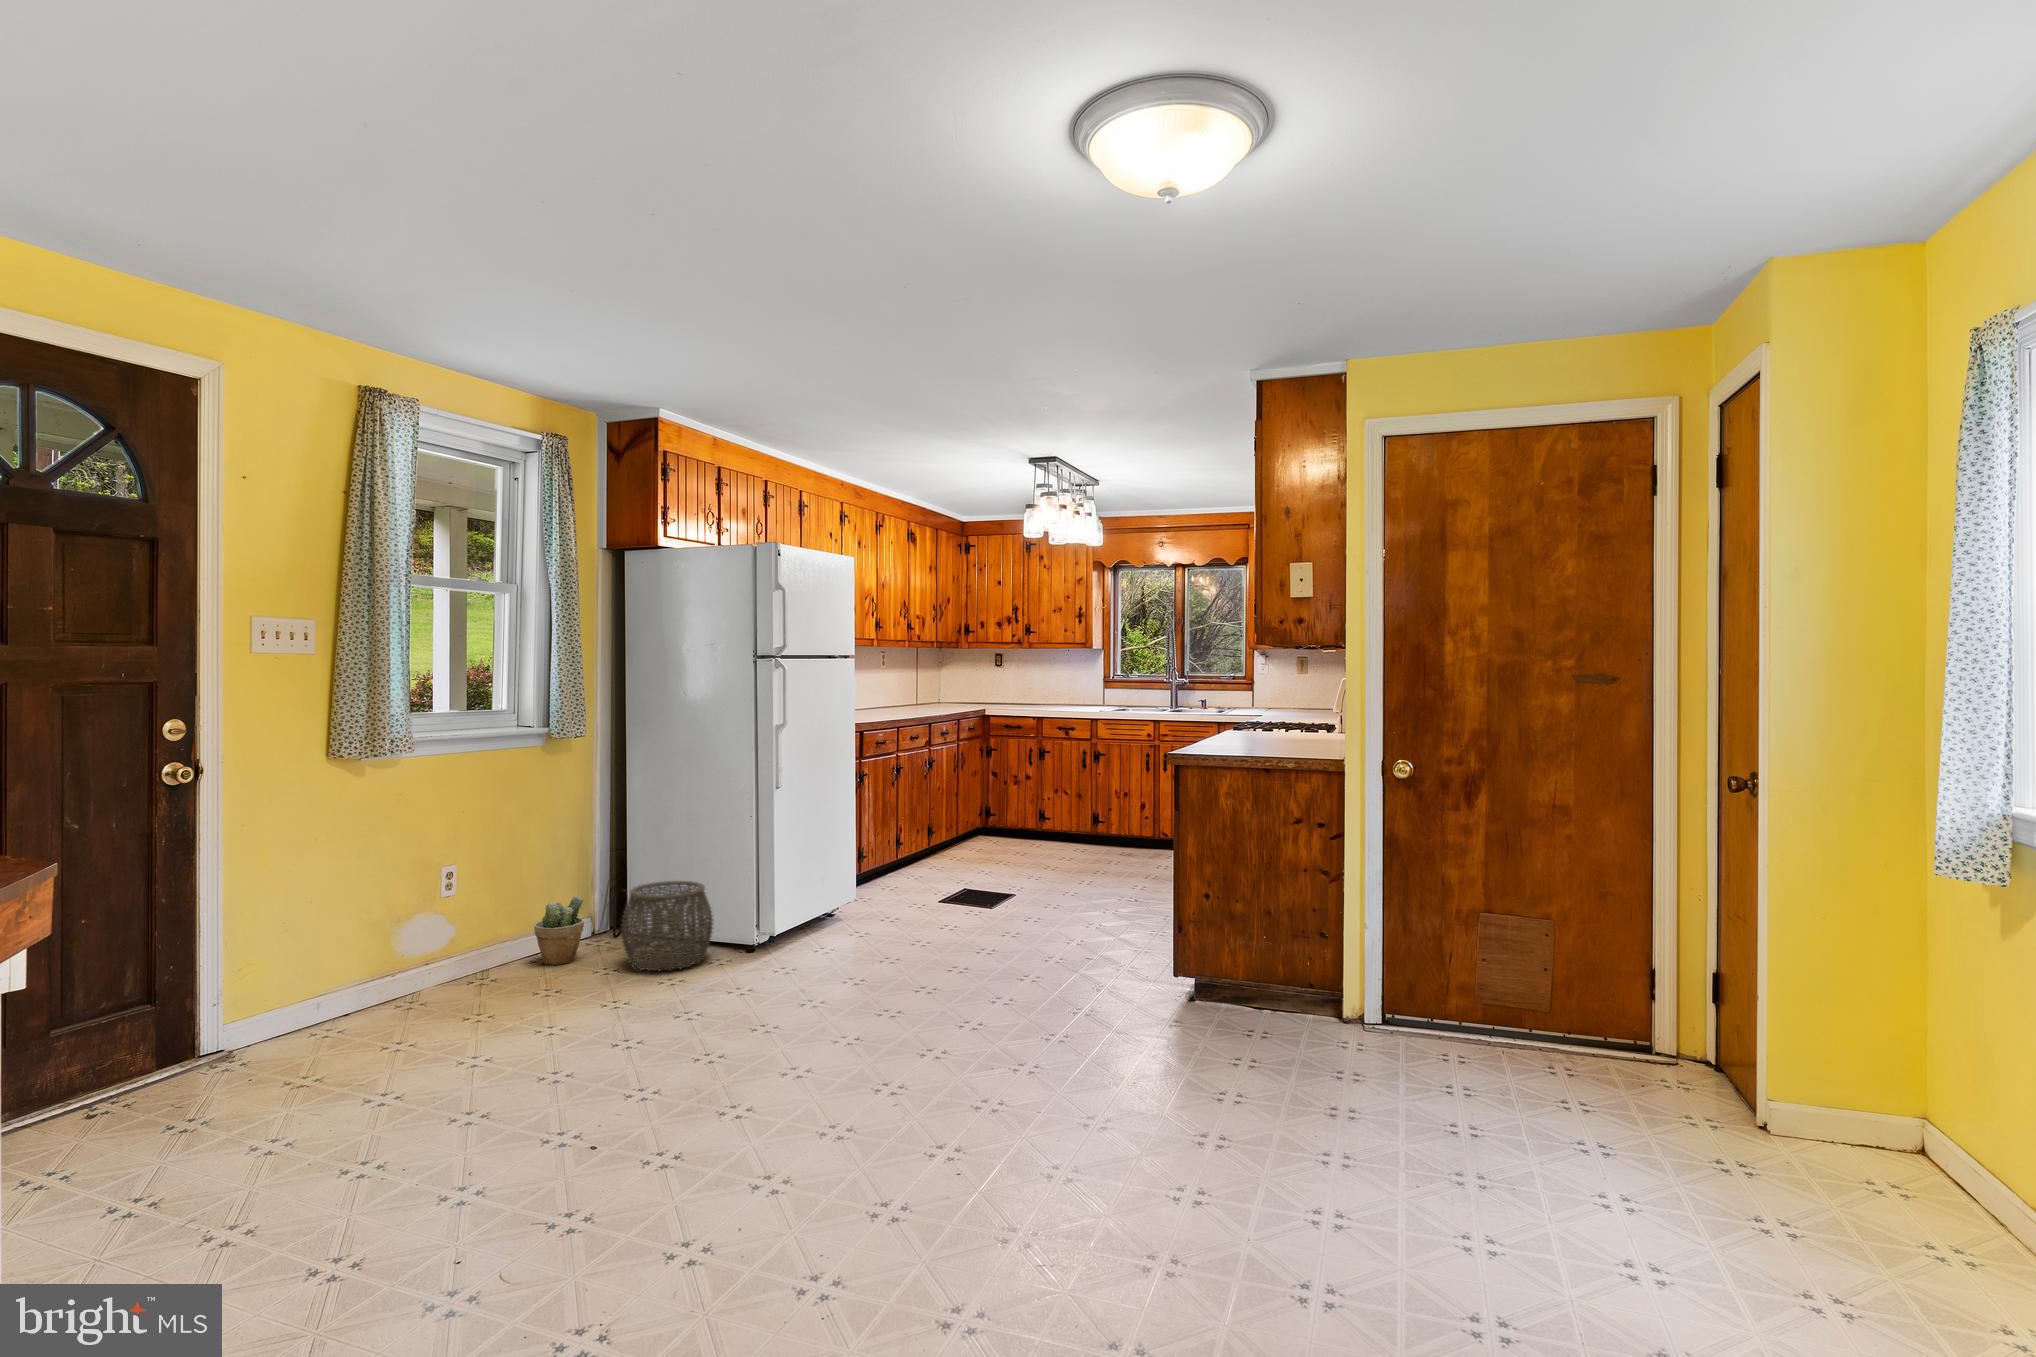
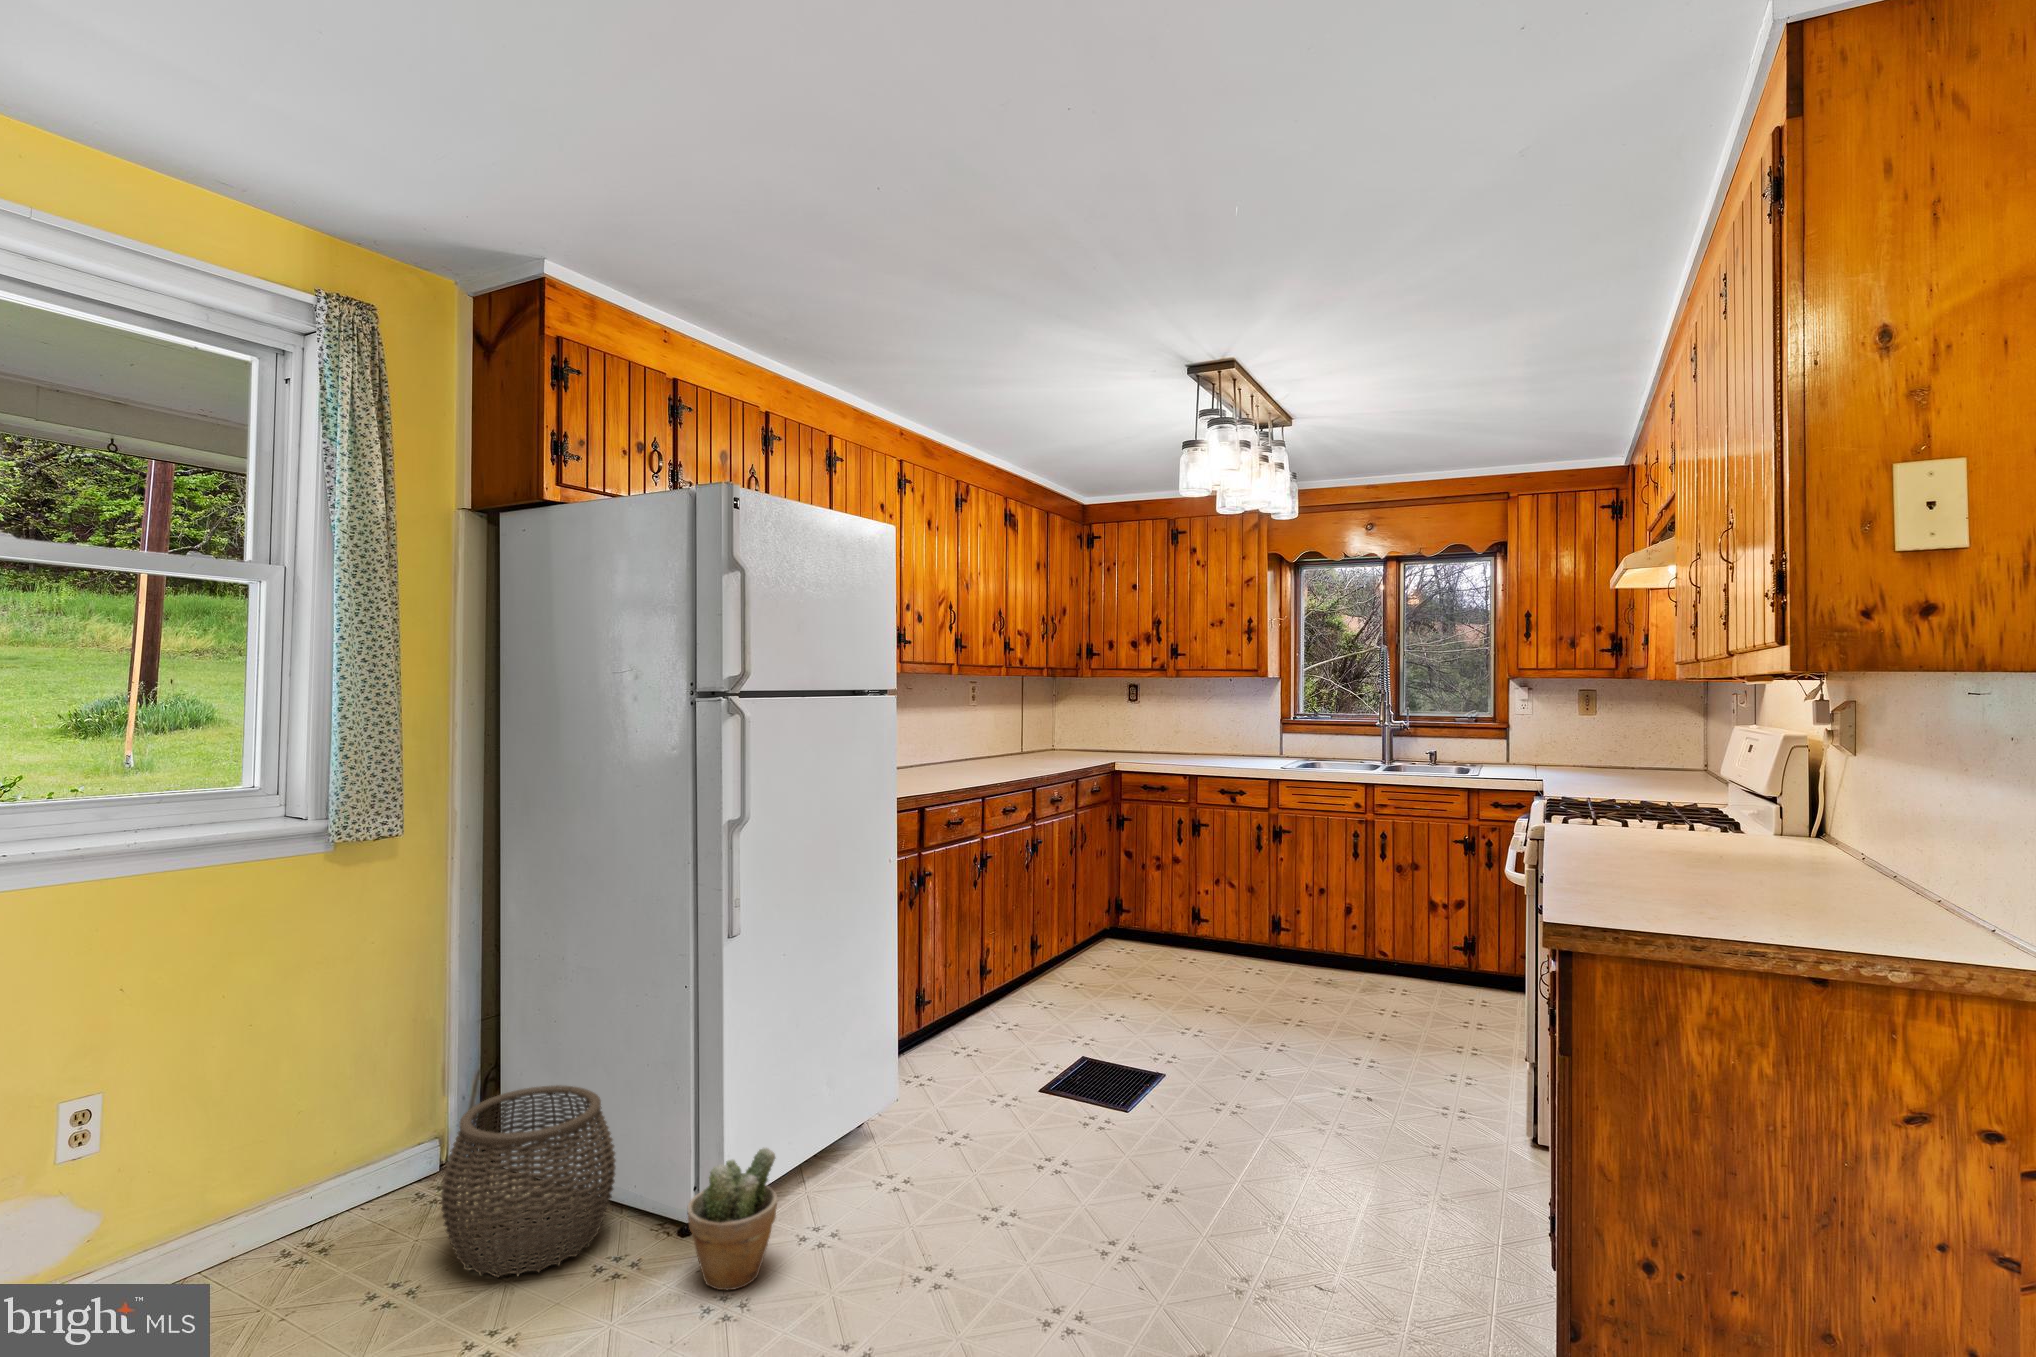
potted plant: present [534,896,584,965] -> present [688,1148,778,1290]

